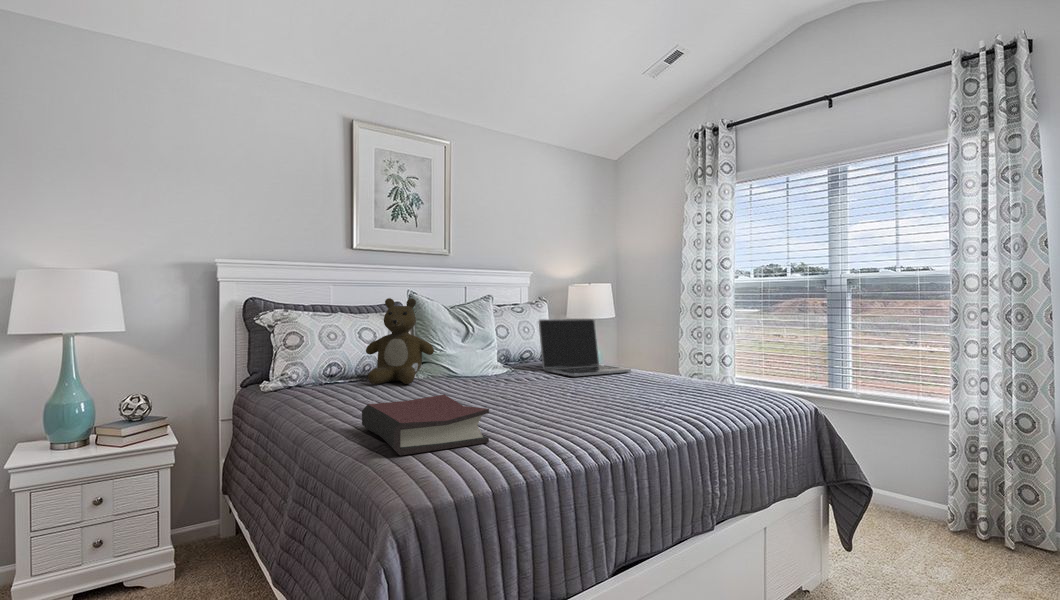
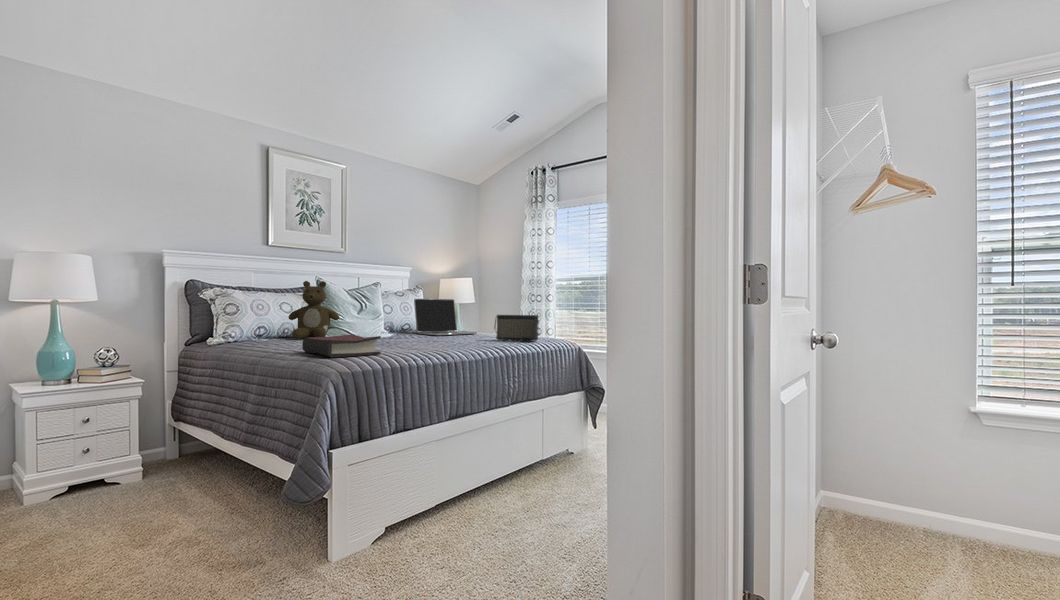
handbag: none [670,350,752,399] -> present [494,315,539,342]

